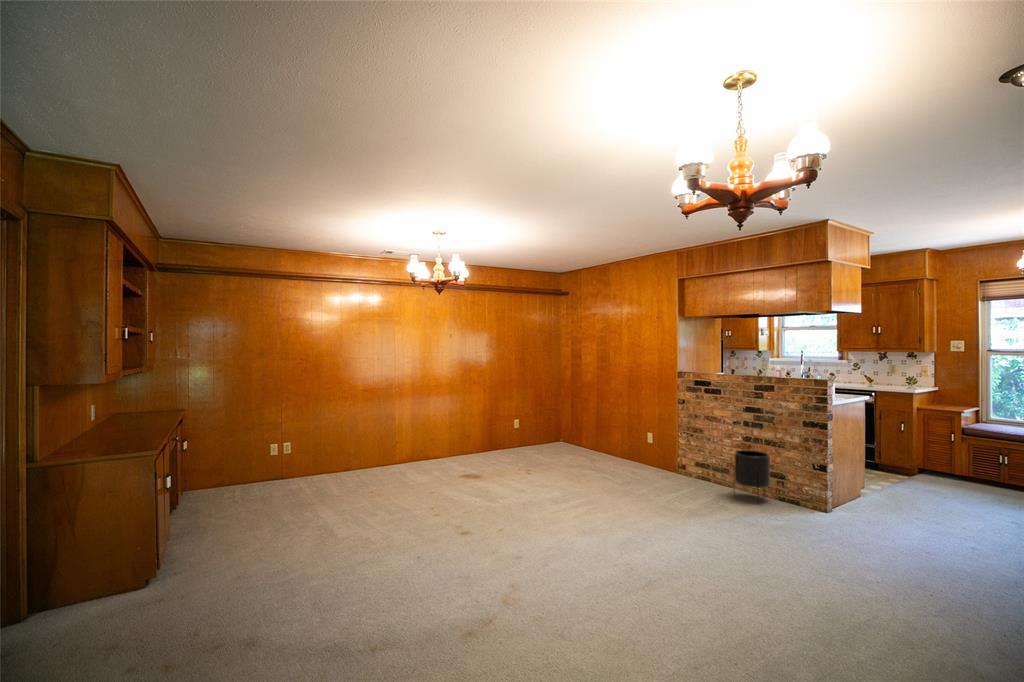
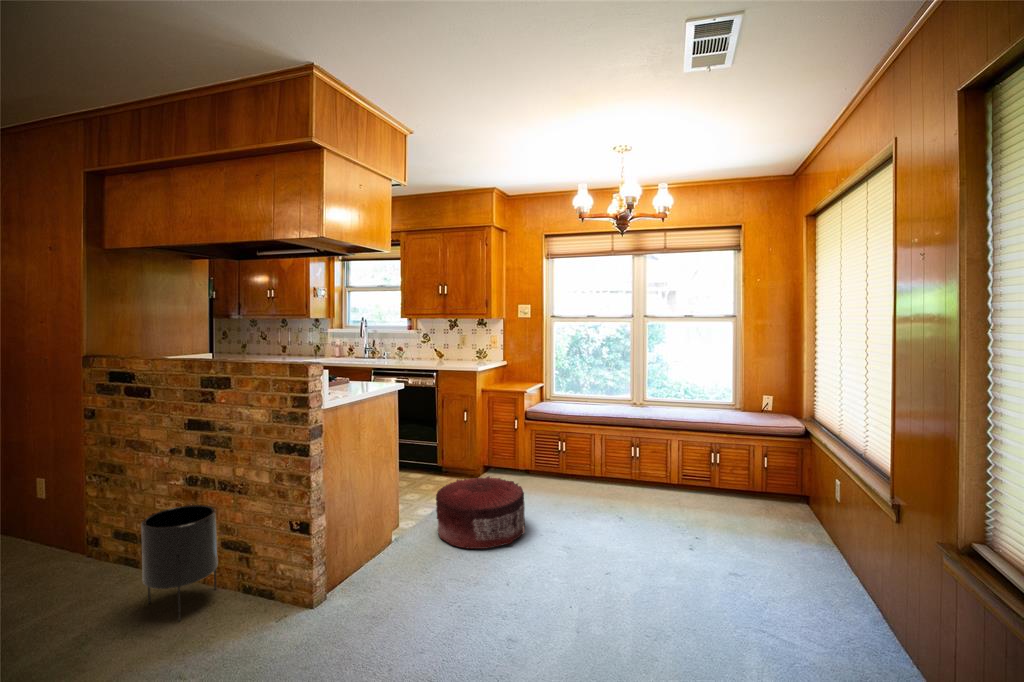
pouf: none [897,466,980,513] -> present [436,476,525,549]

